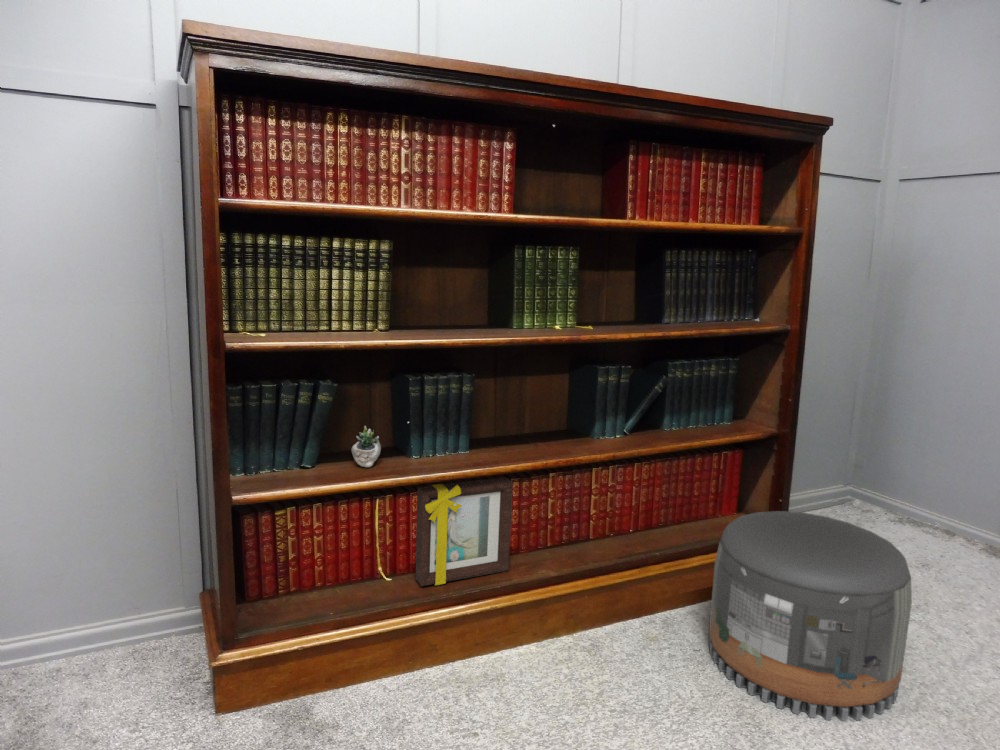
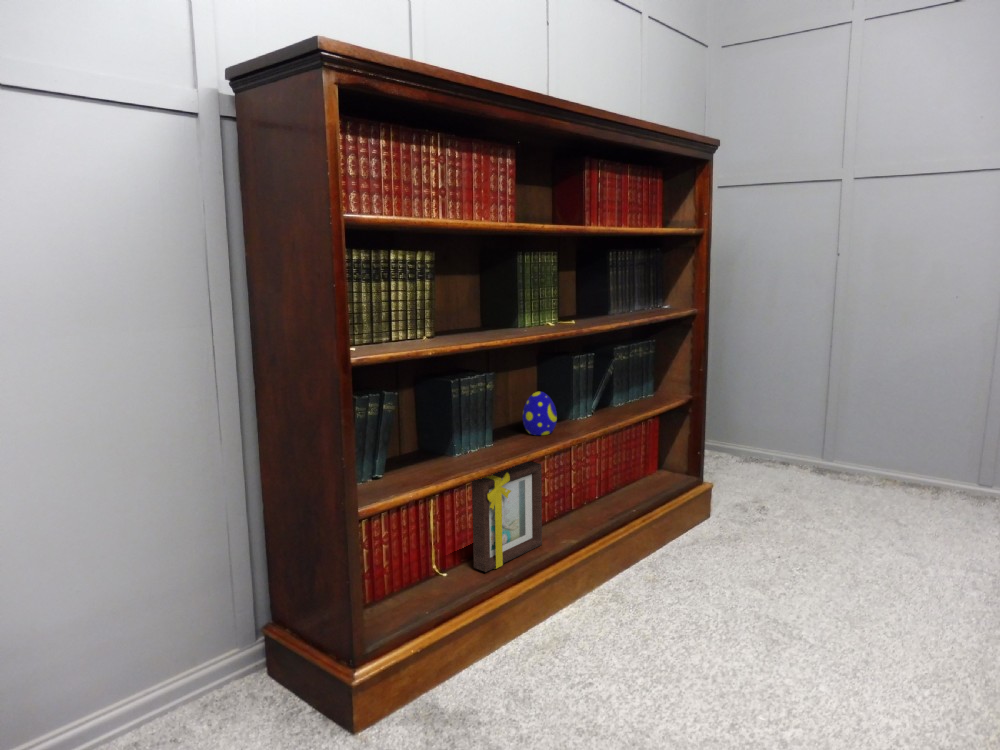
decorative egg: none [519,402,557,451] -> present [523,391,557,435]
succulent plant: present [351,422,409,468] -> none [407,421,458,470]
pouf: present [709,511,912,721] -> none [694,453,844,601]

